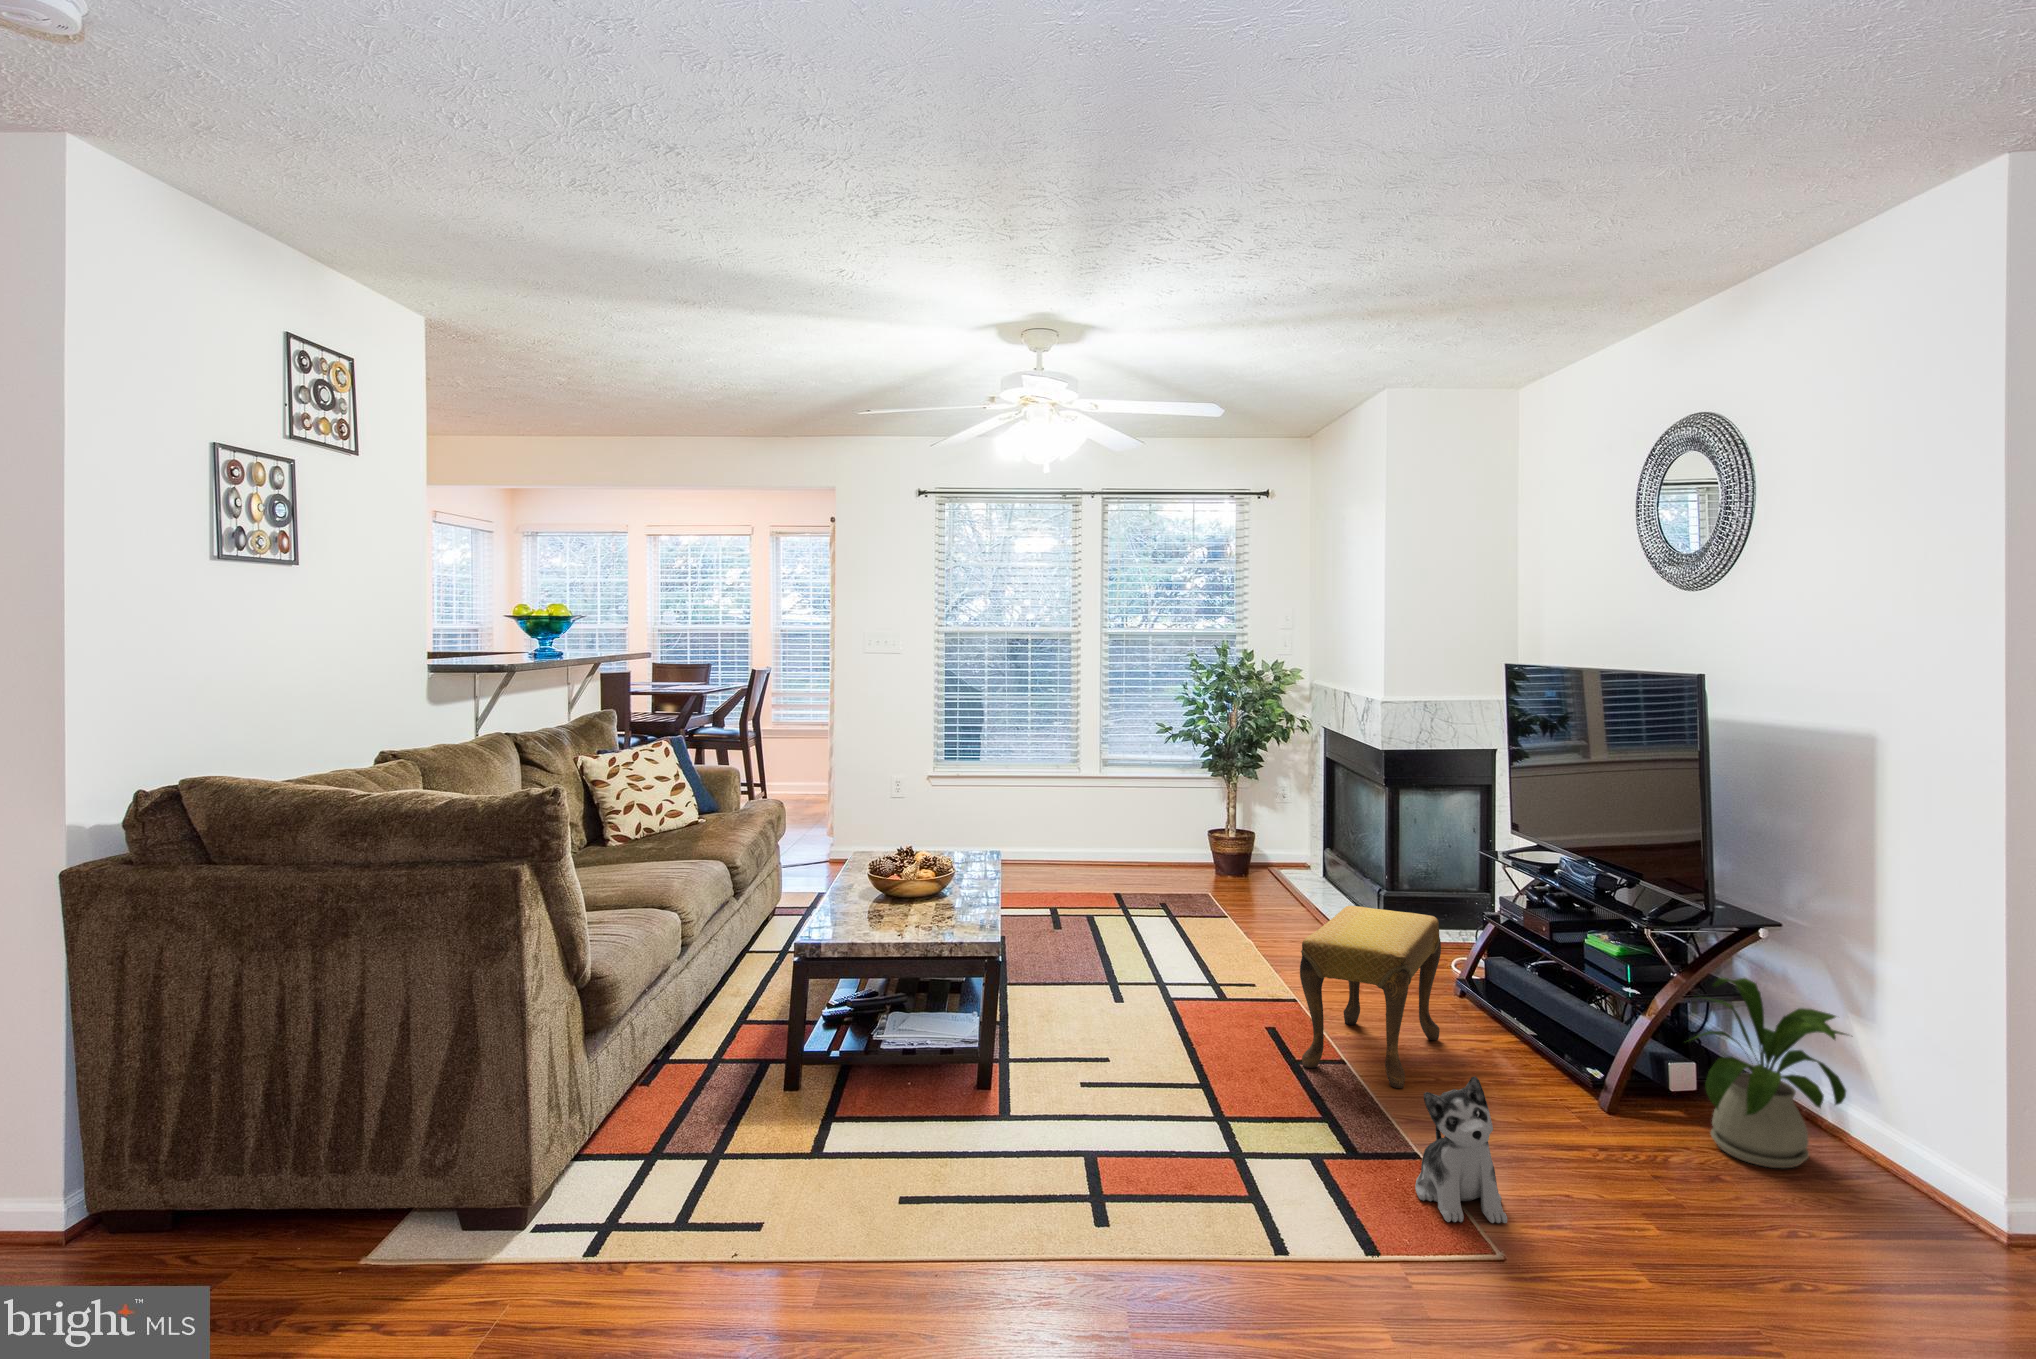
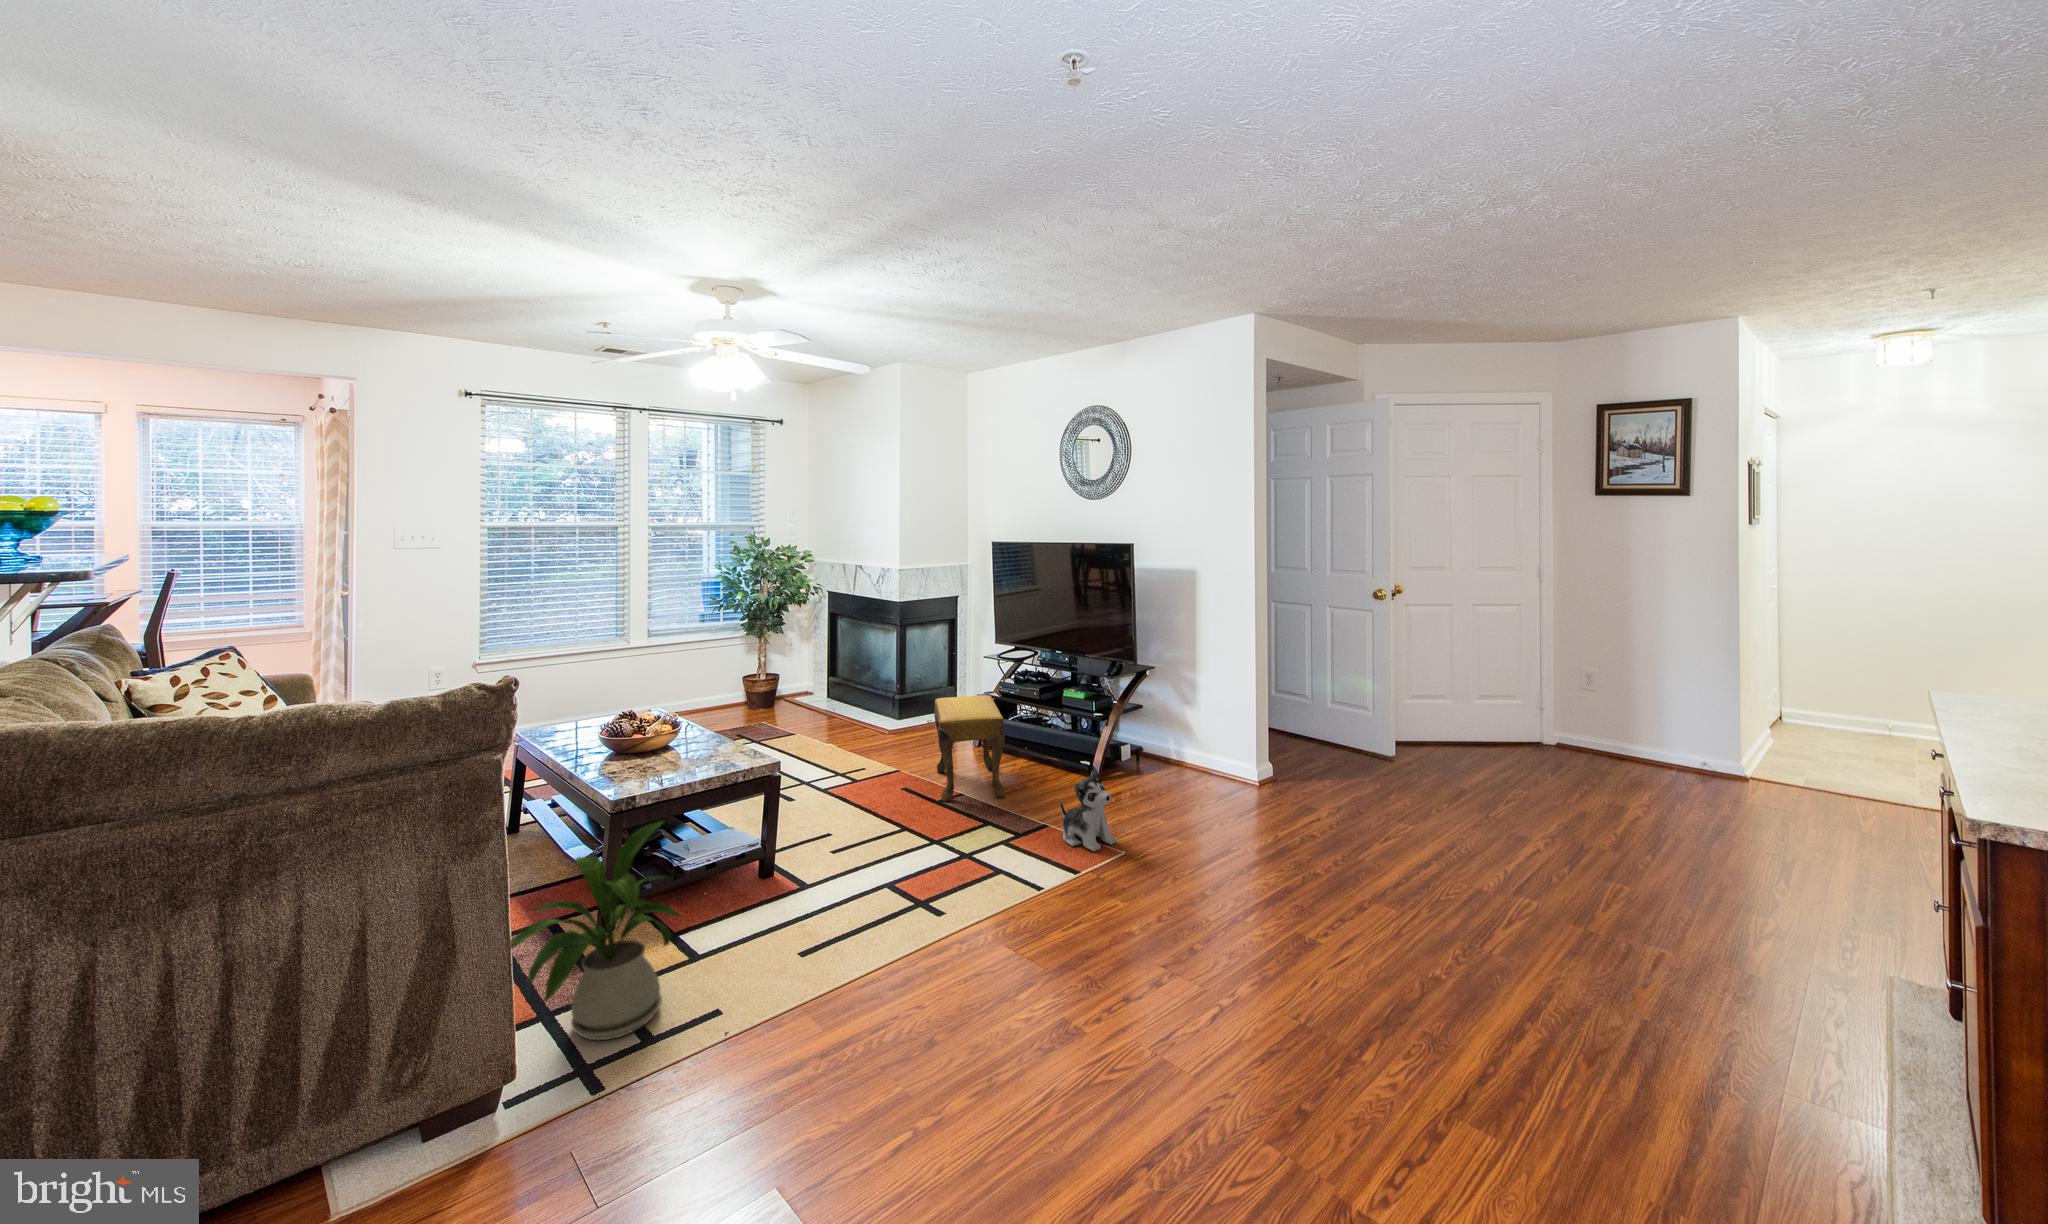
house plant: present [1693,978,1846,1168] -> present [510,820,681,1040]

